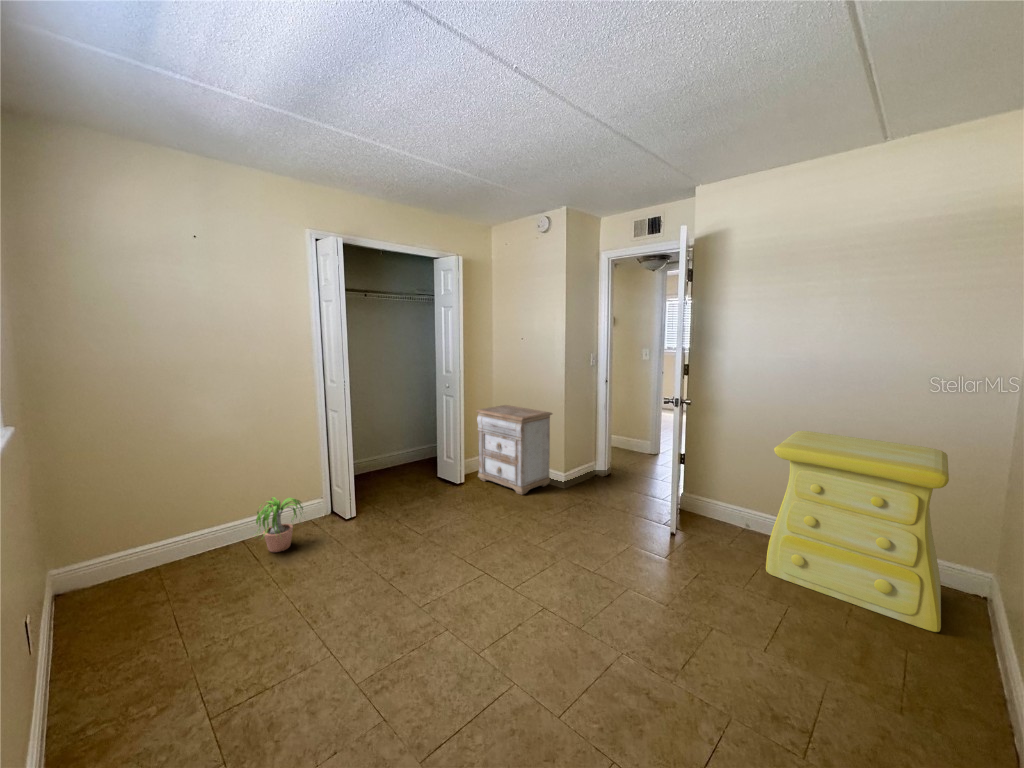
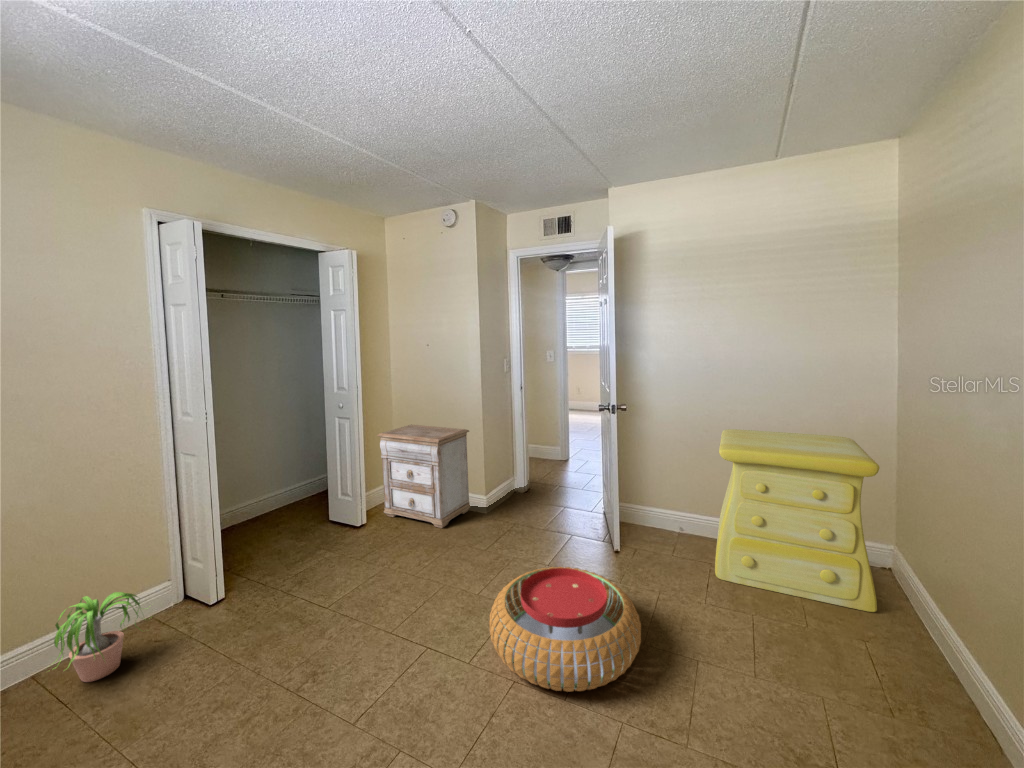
pouf: none [534,532,664,628] -> present [489,567,641,692]

